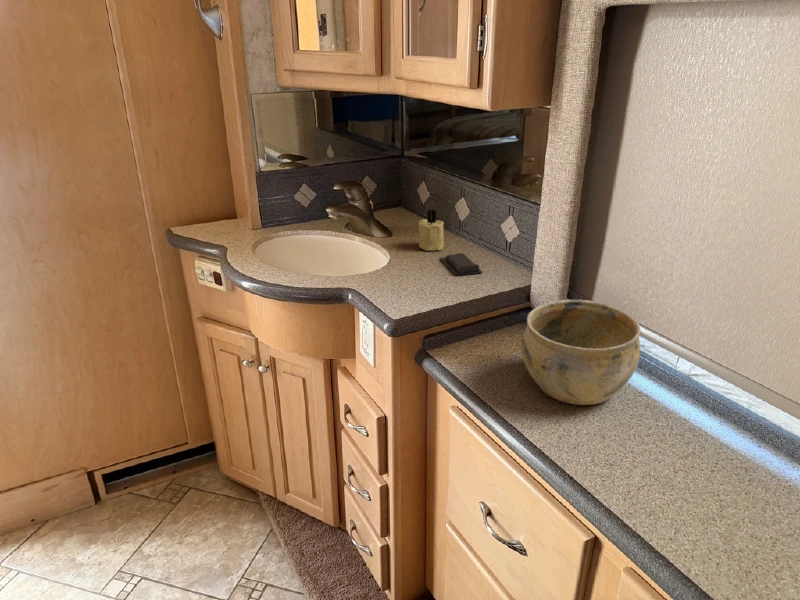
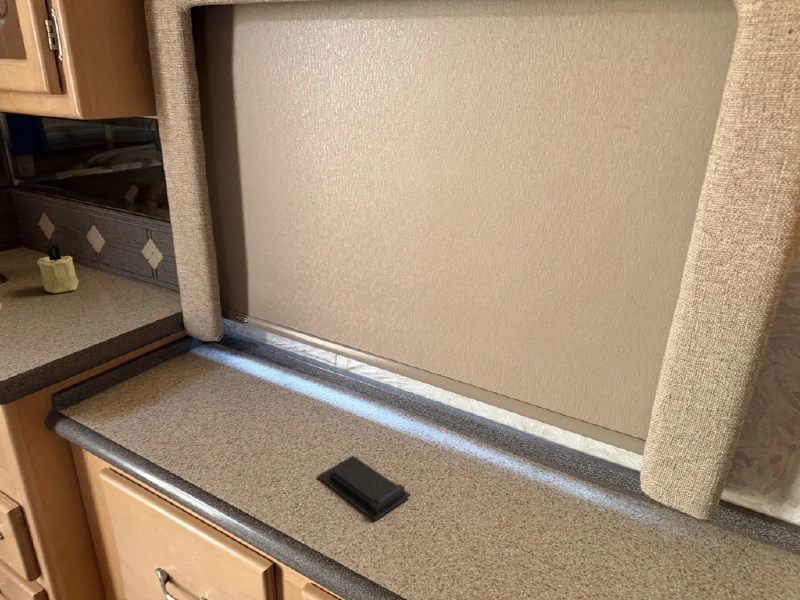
soap bar: present [440,253,482,275] -> present [318,456,411,520]
ceramic bowl: present [521,300,640,405] -> none [169,315,295,428]

